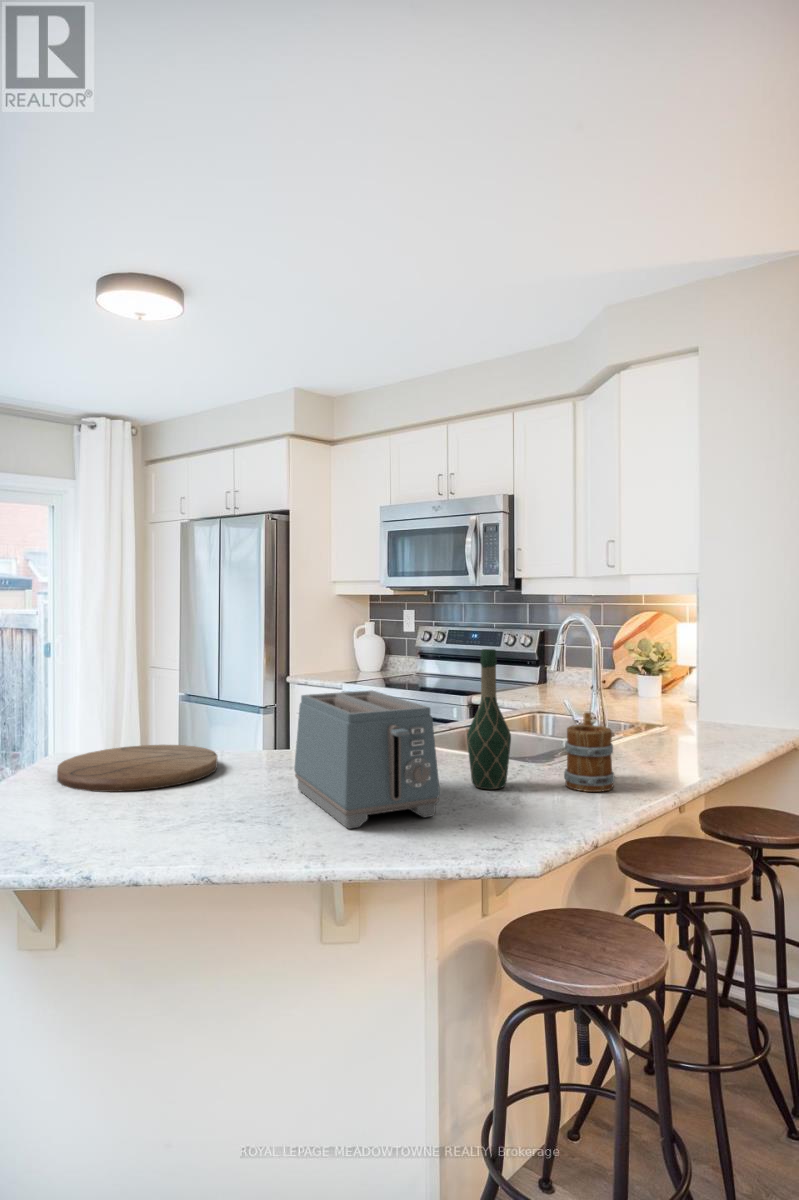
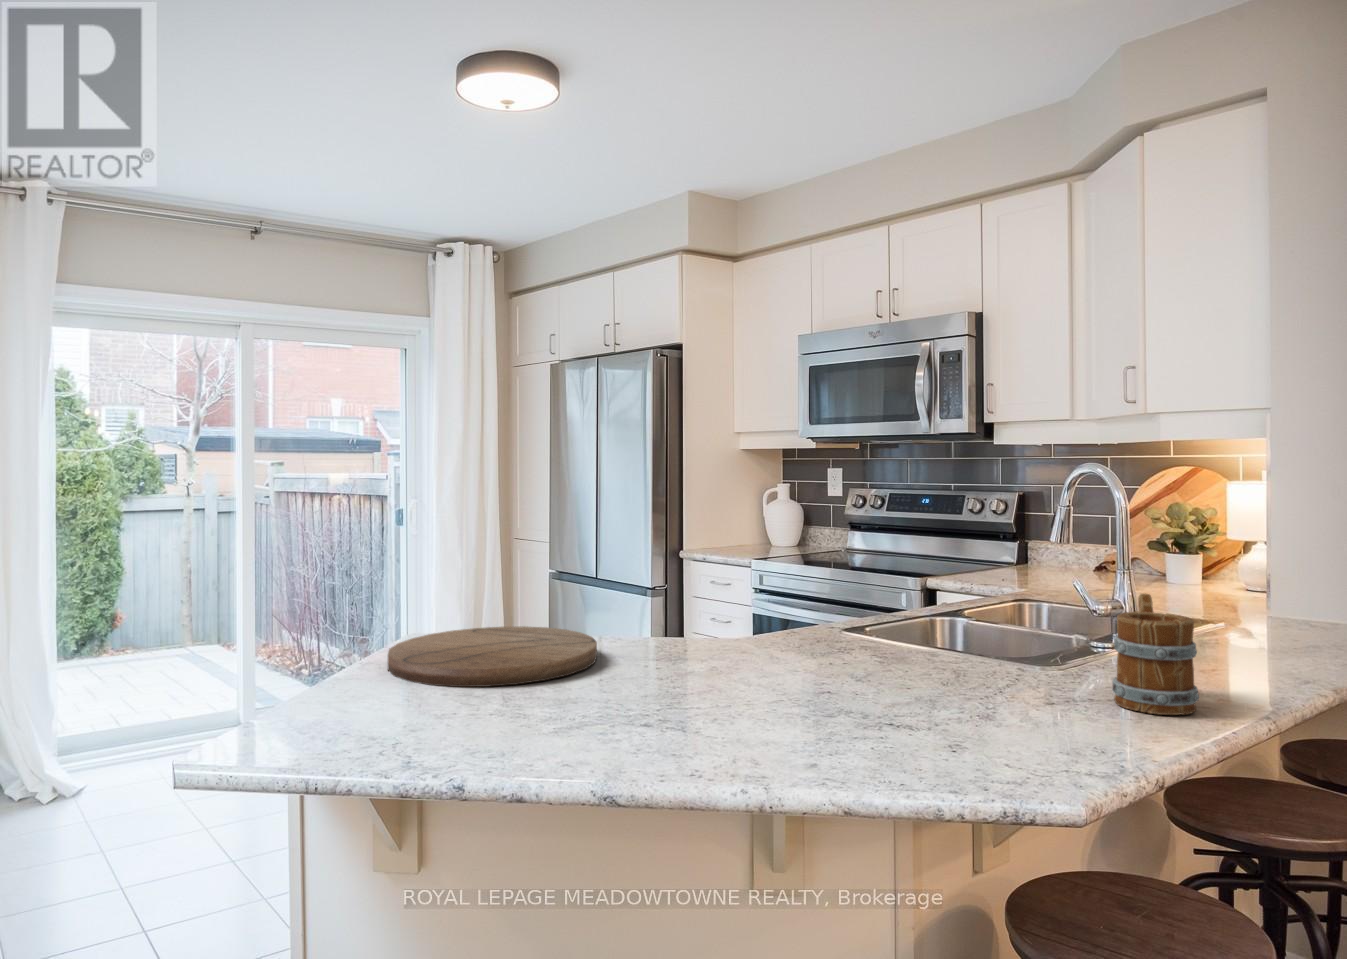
wine bottle: present [467,649,511,789] -> none [959,495,1029,704]
toaster: present [294,690,440,829] -> none [705,554,933,757]

